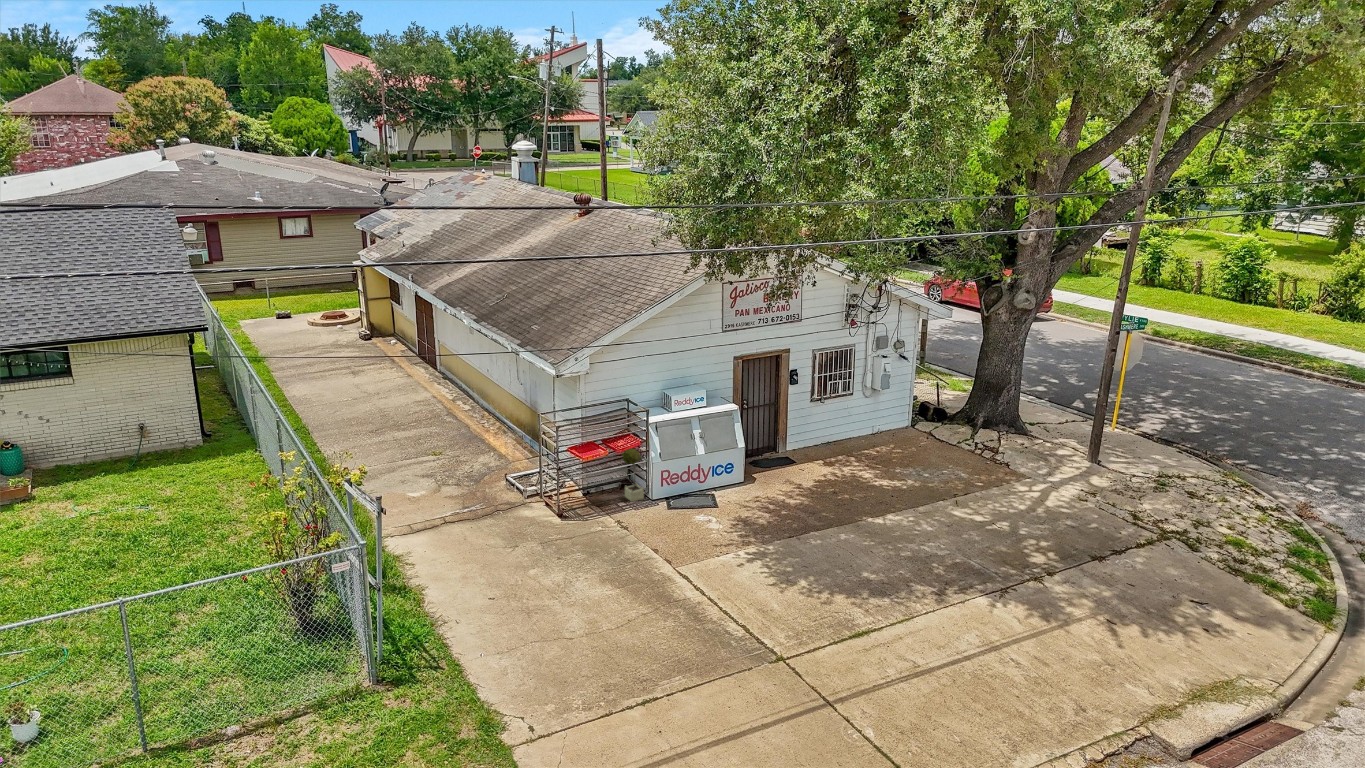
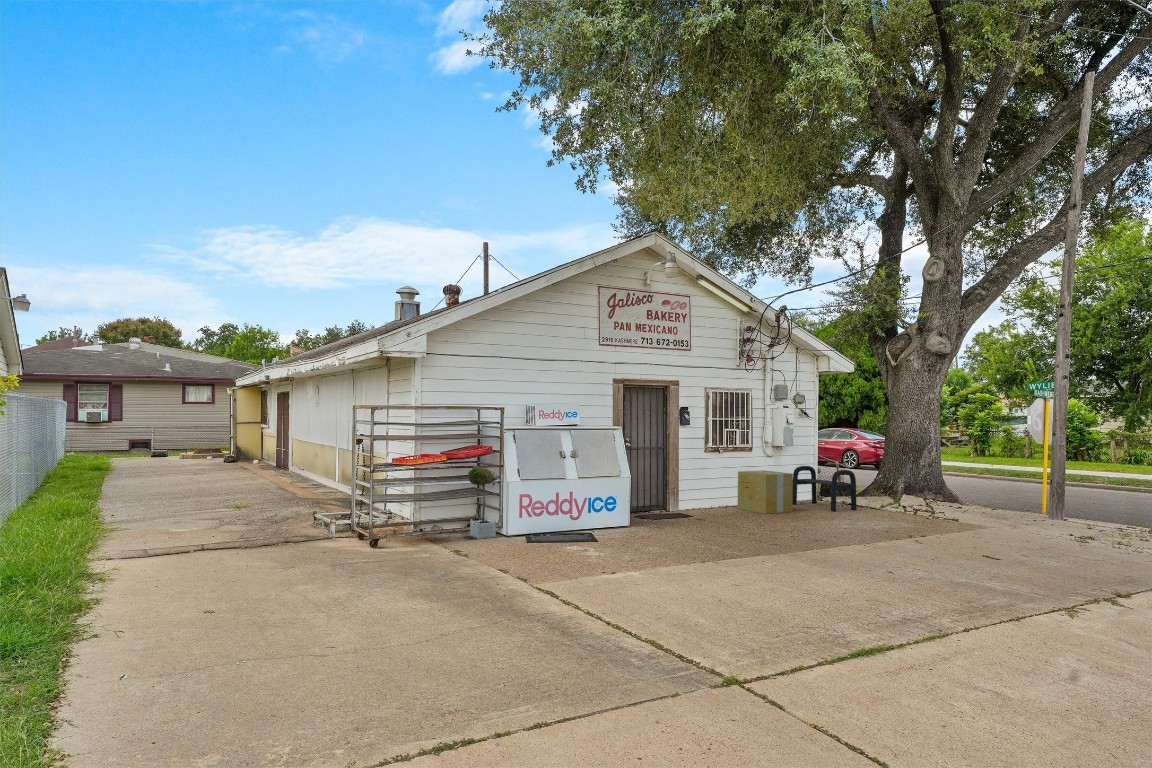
bench: none [883,402,936,448] -> present [792,466,856,511]
cardboard box: none [835,411,882,454] -> present [737,470,793,514]

